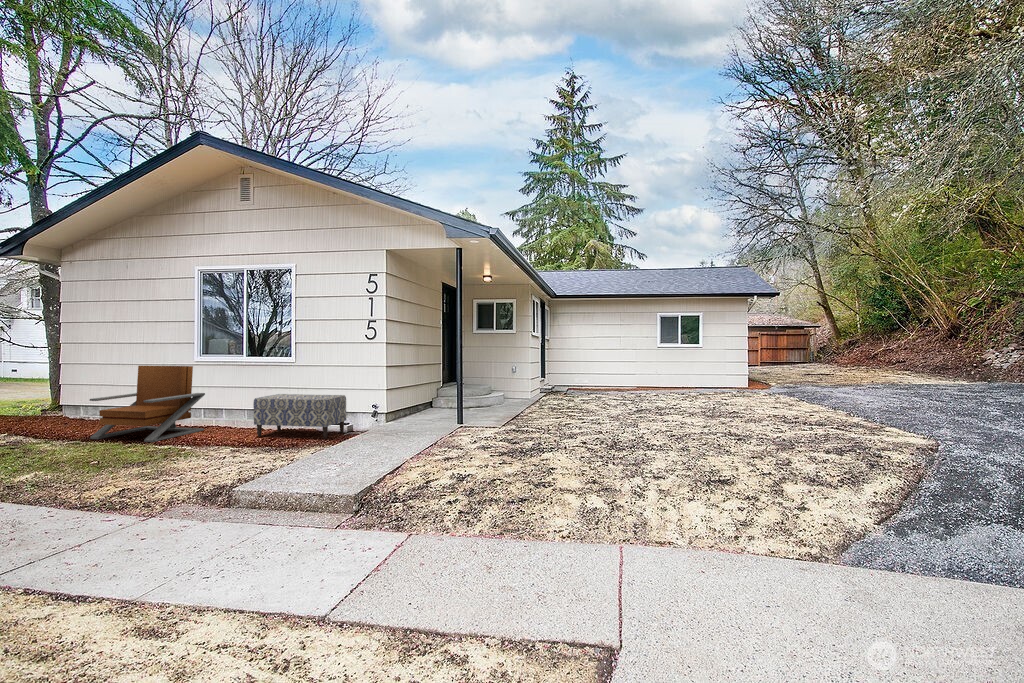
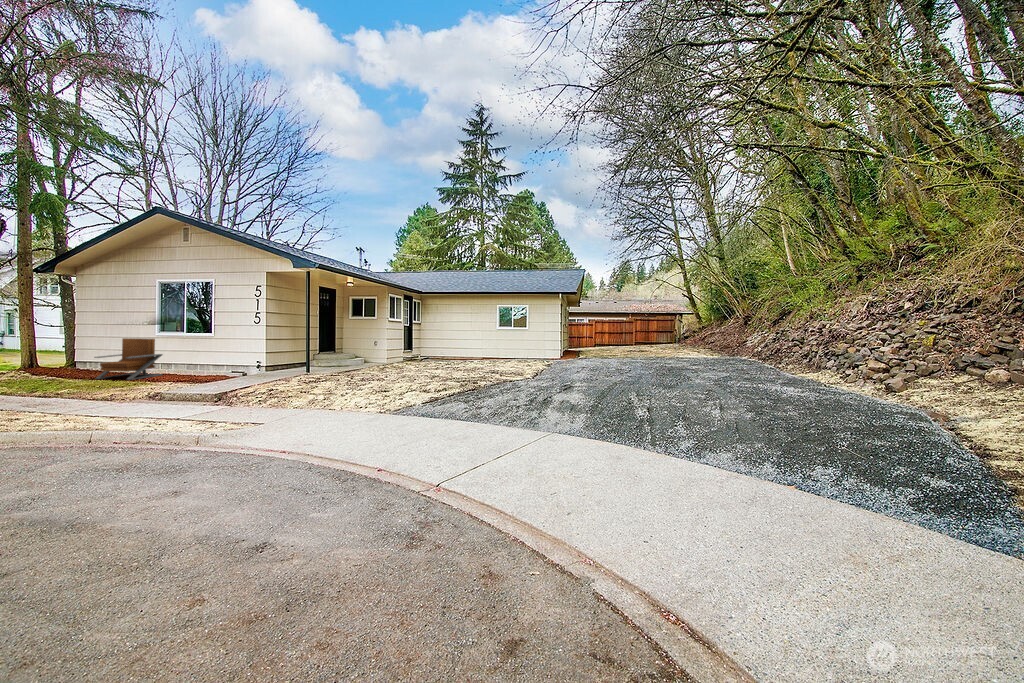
bench: present [253,394,346,439] -> none [189,354,244,378]

